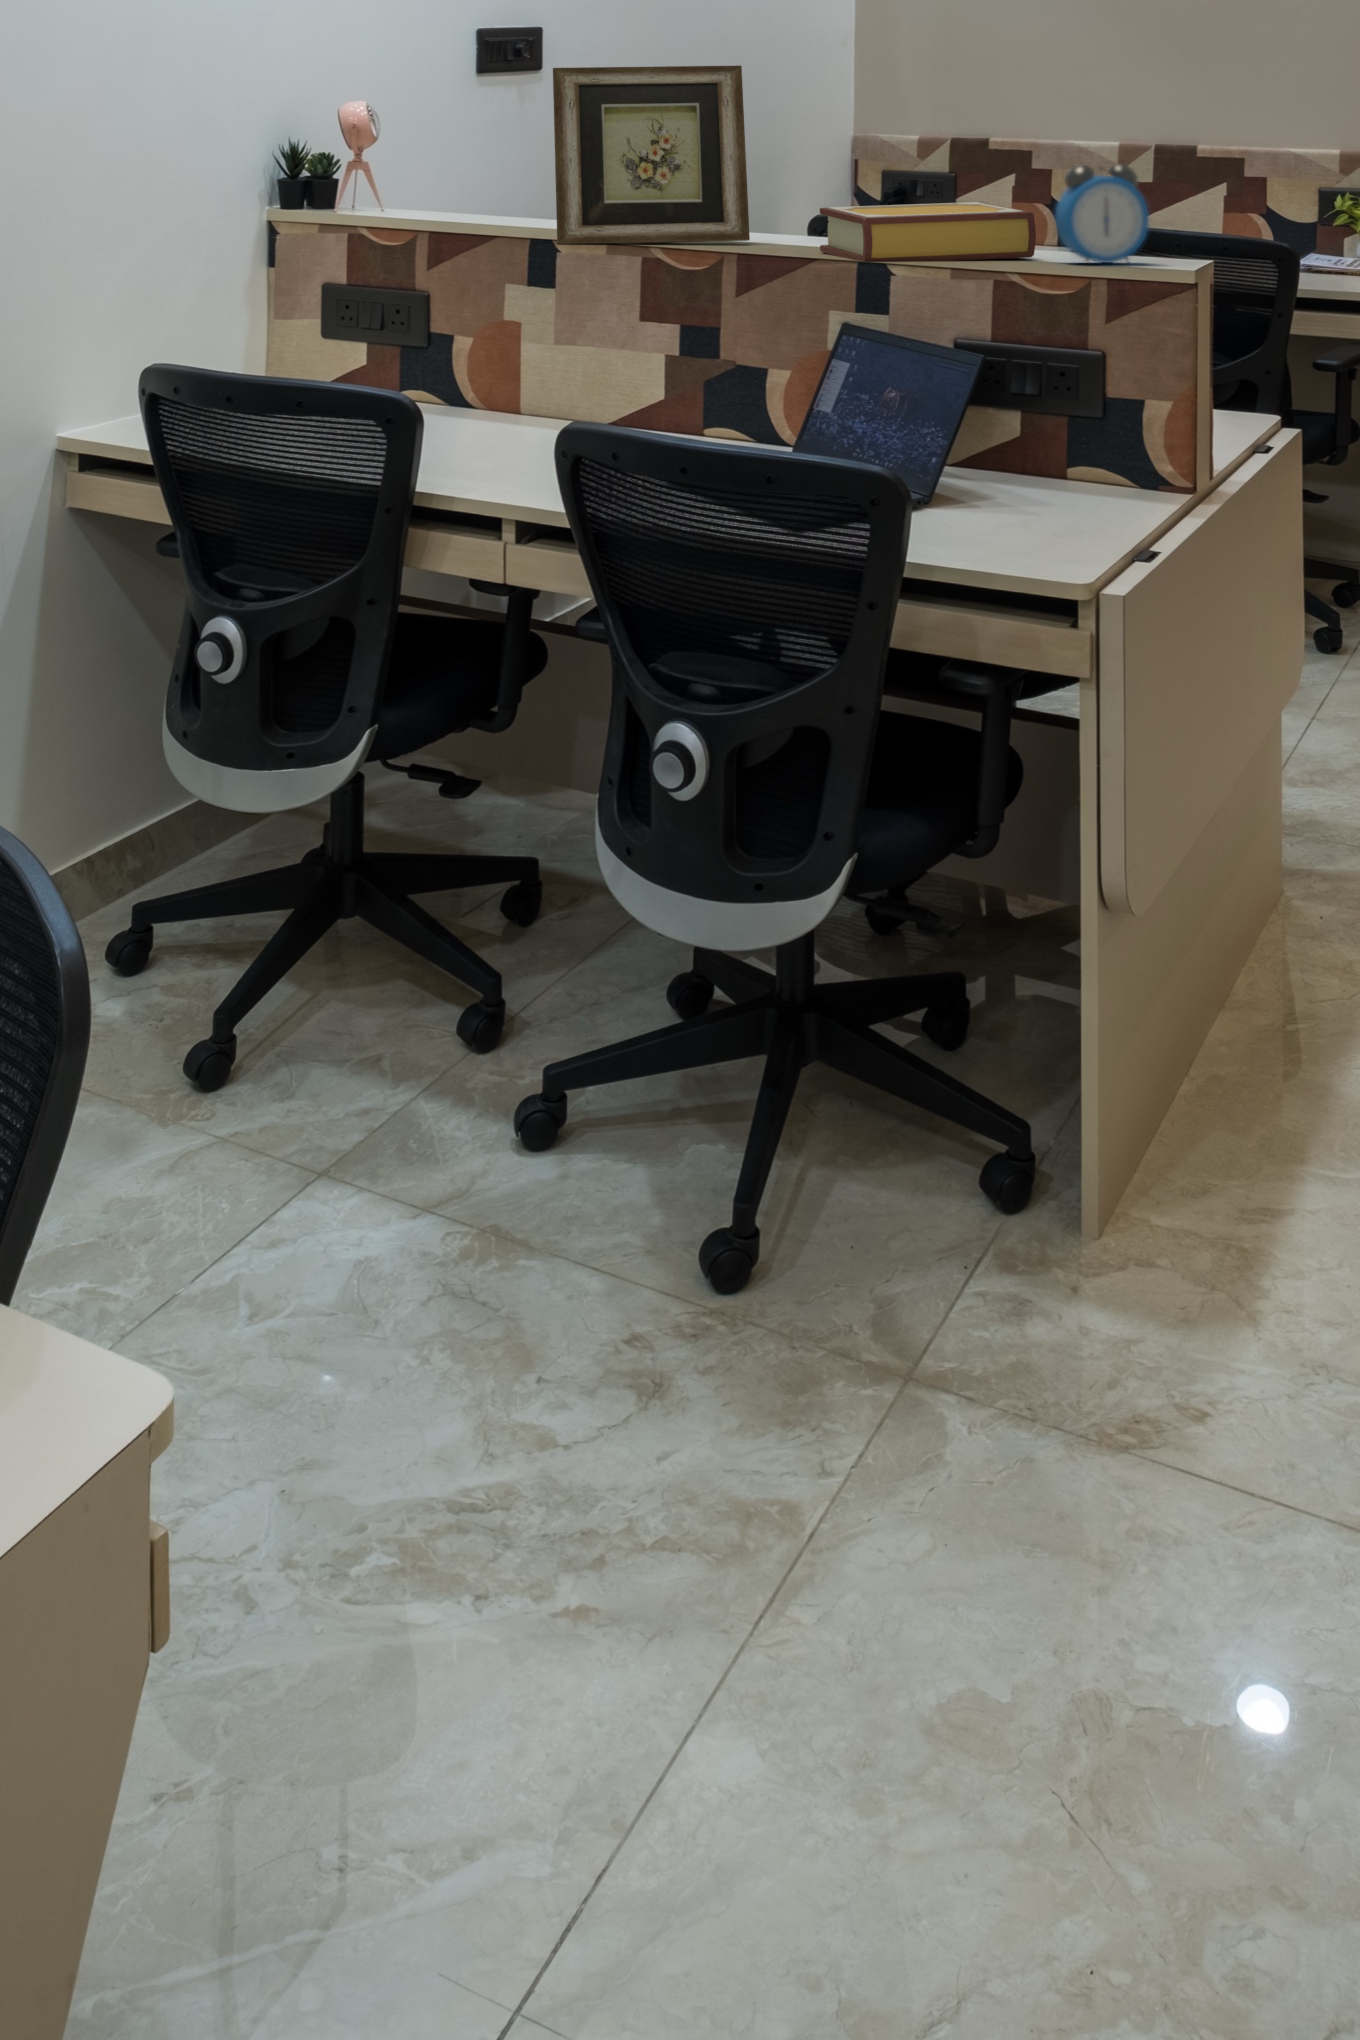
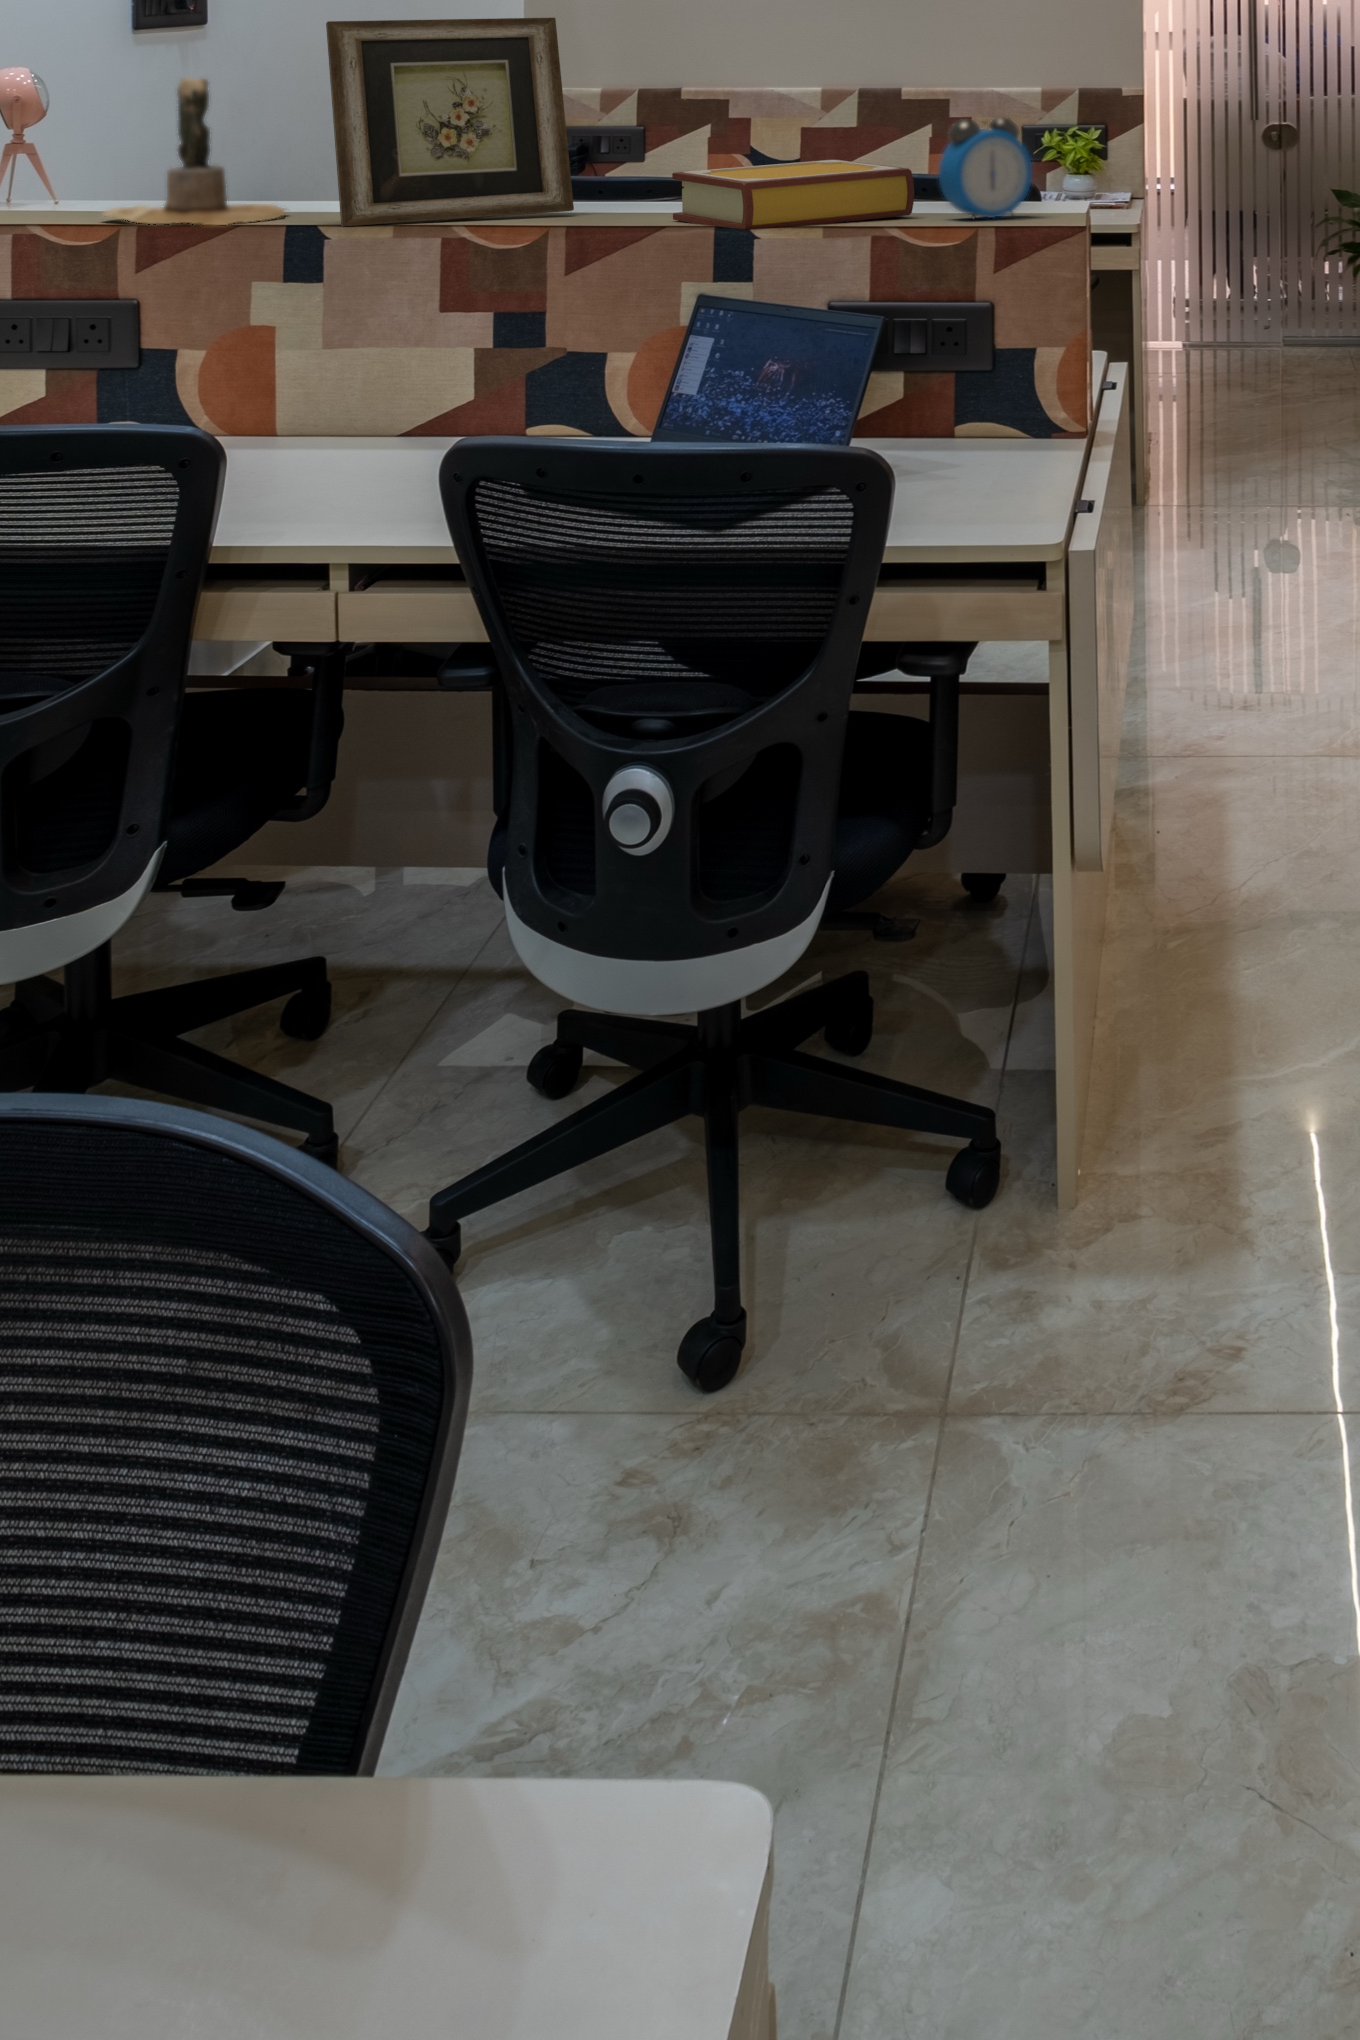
potted cactus: none [400,115,539,239] -> present [103,77,285,225]

